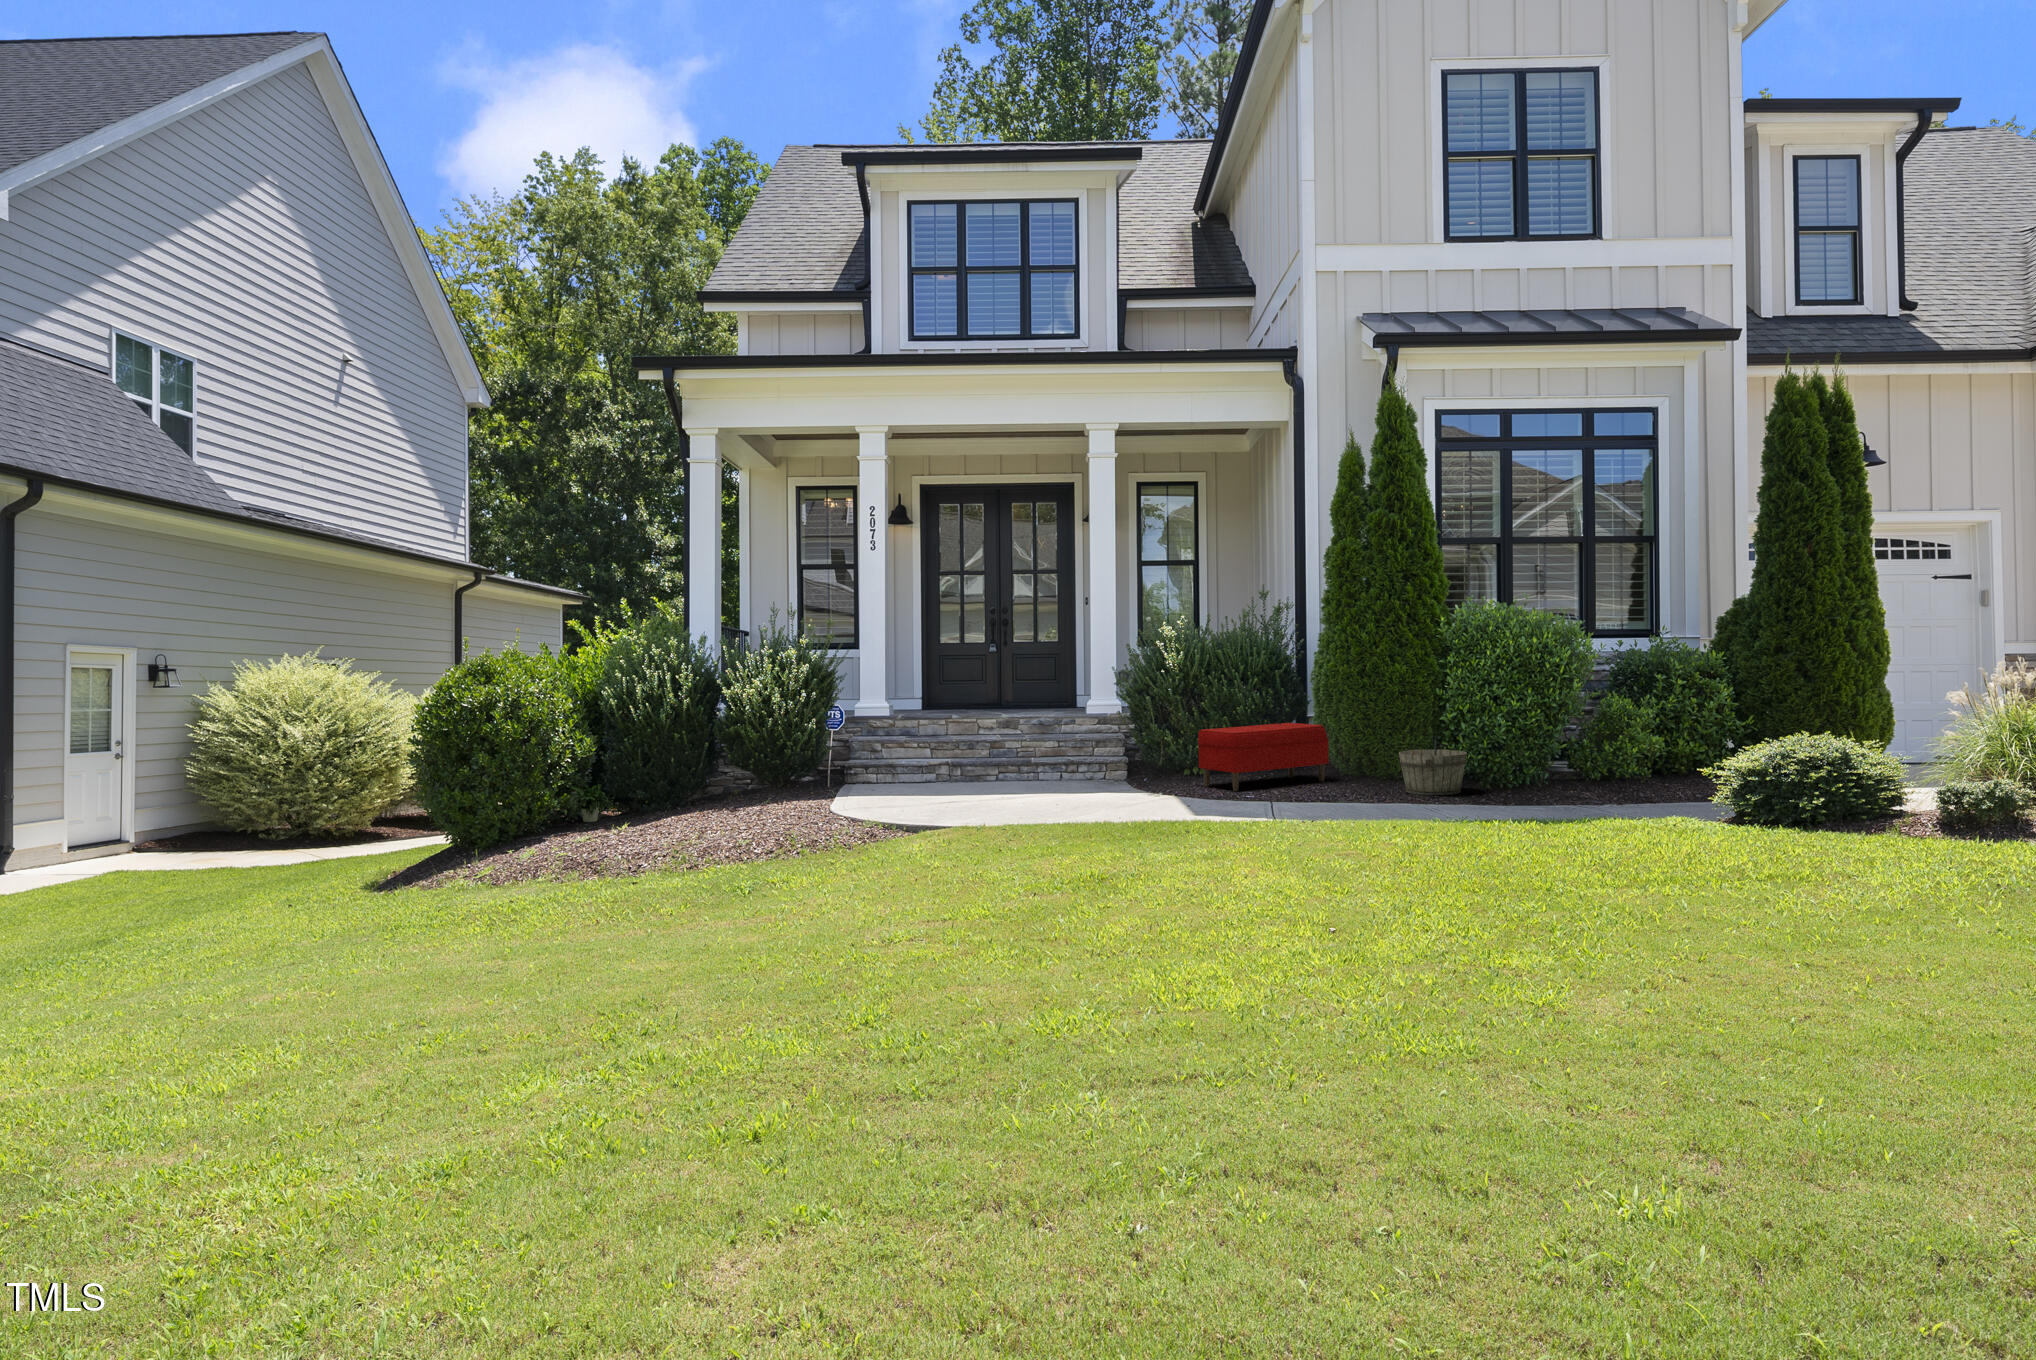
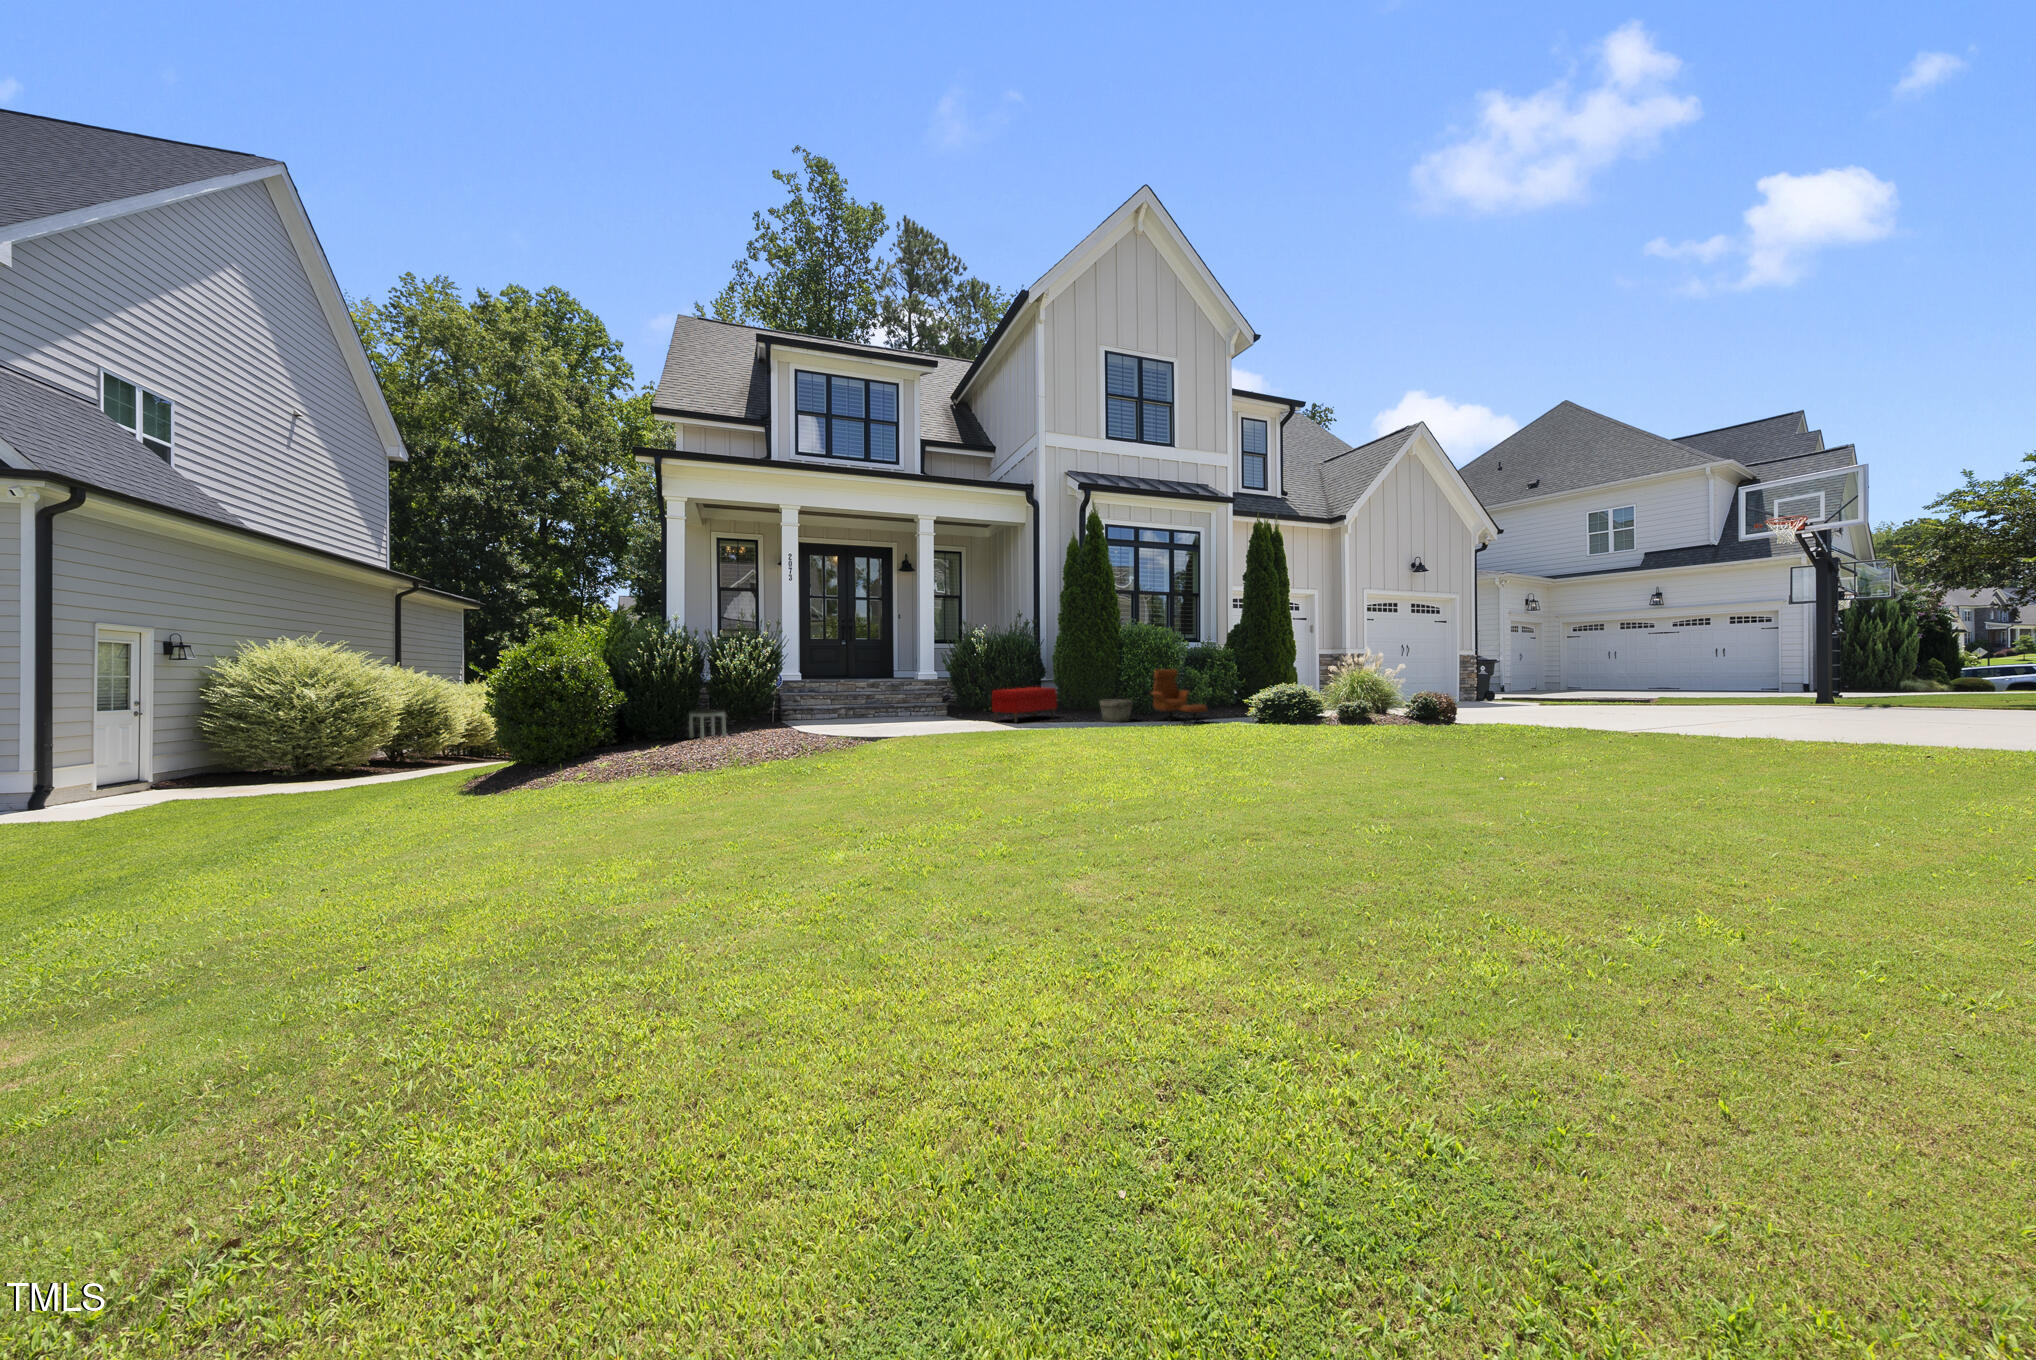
lounge chair: none [1502,692,1622,807] -> present [1151,669,1208,723]
round table: none [700,758,756,806] -> present [689,709,726,739]
potted plant: present [567,784,613,822] -> none [599,725,640,752]

